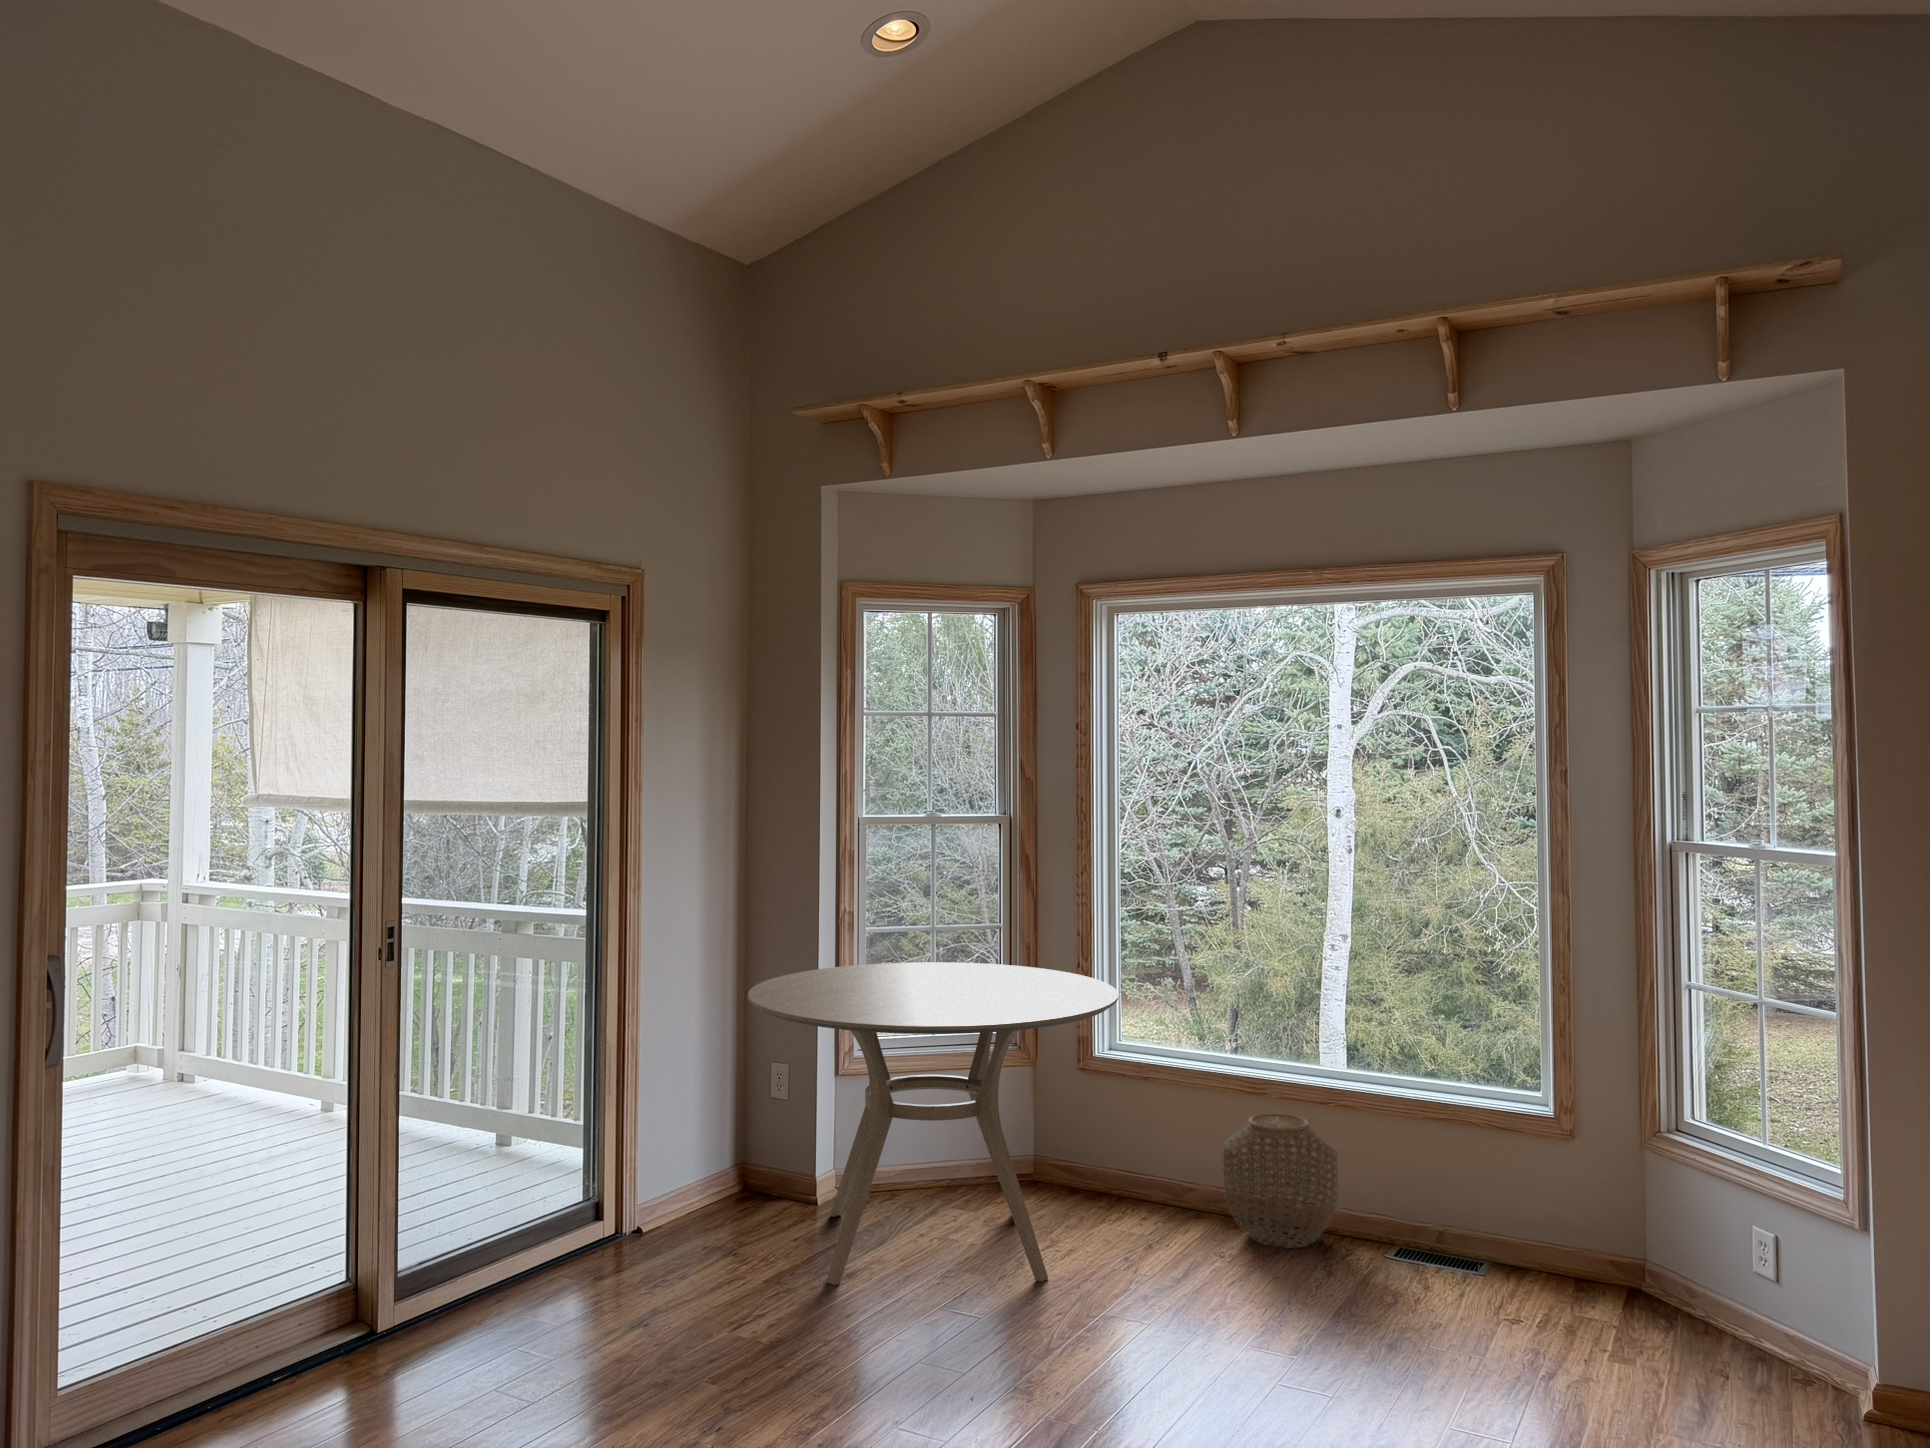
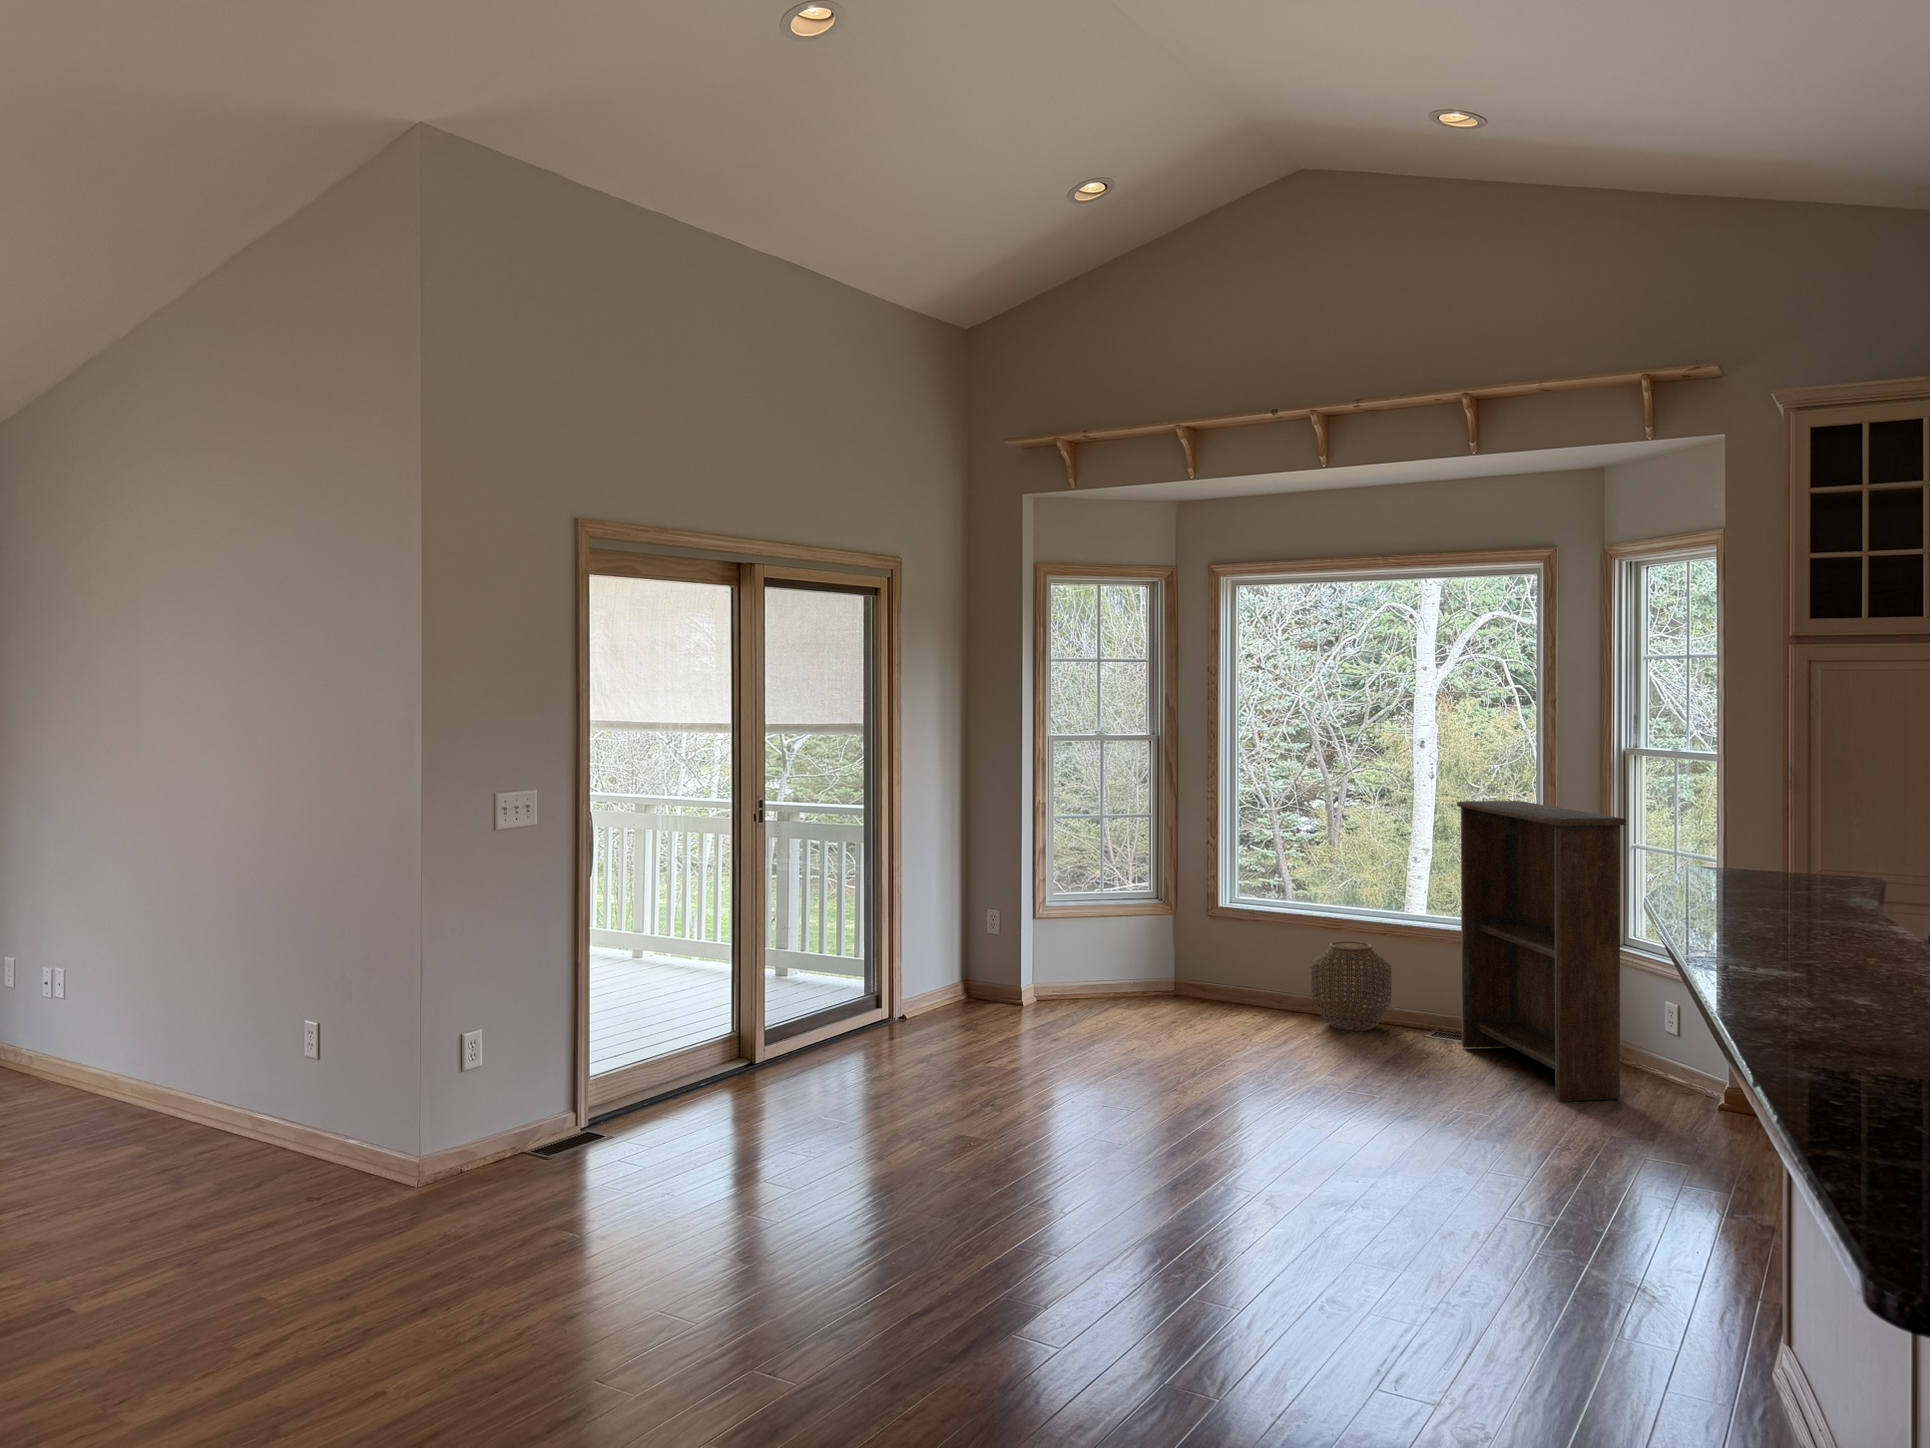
bookshelf: none [1431,916,1703,1398] -> present [1457,801,1626,1101]
dining table: present [748,962,1118,1285] -> none [981,838,1239,1046]

